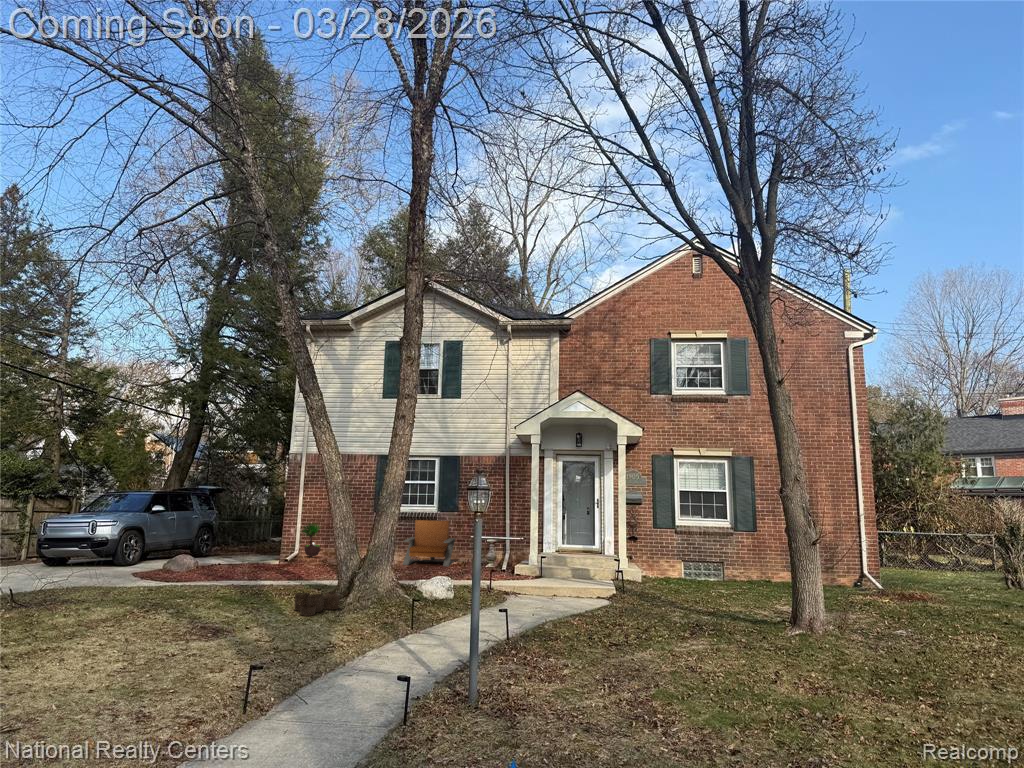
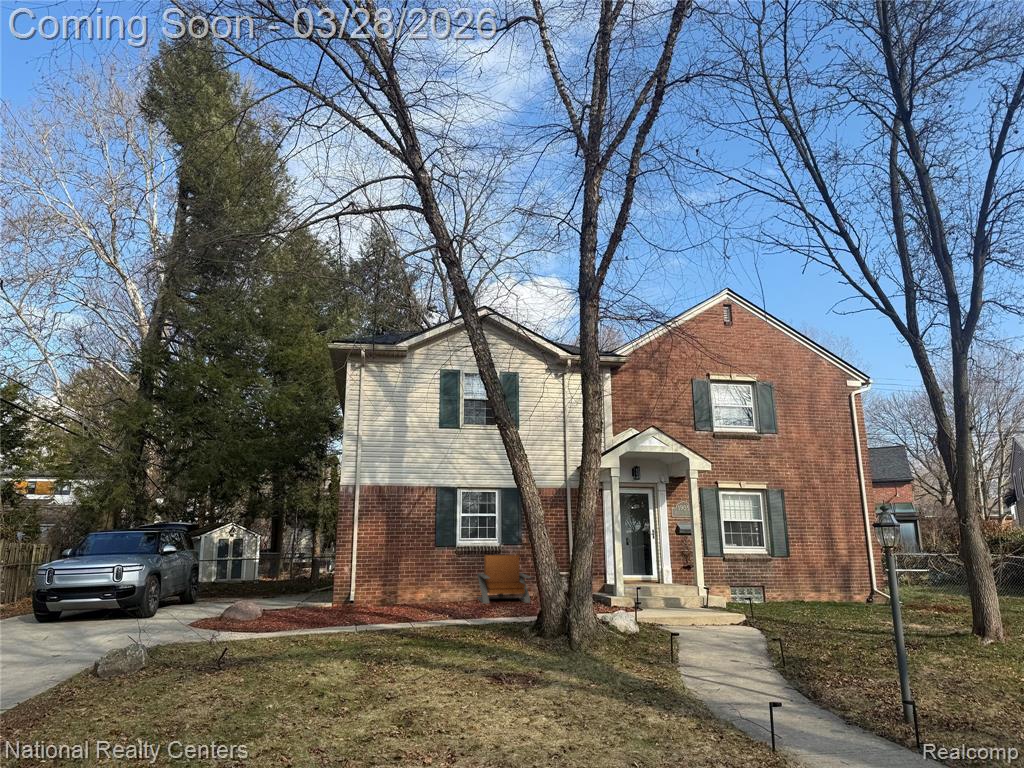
potted tree: present [302,523,320,557] -> none [356,558,380,599]
woven basket: present [295,591,340,616] -> none [519,633,560,662]

